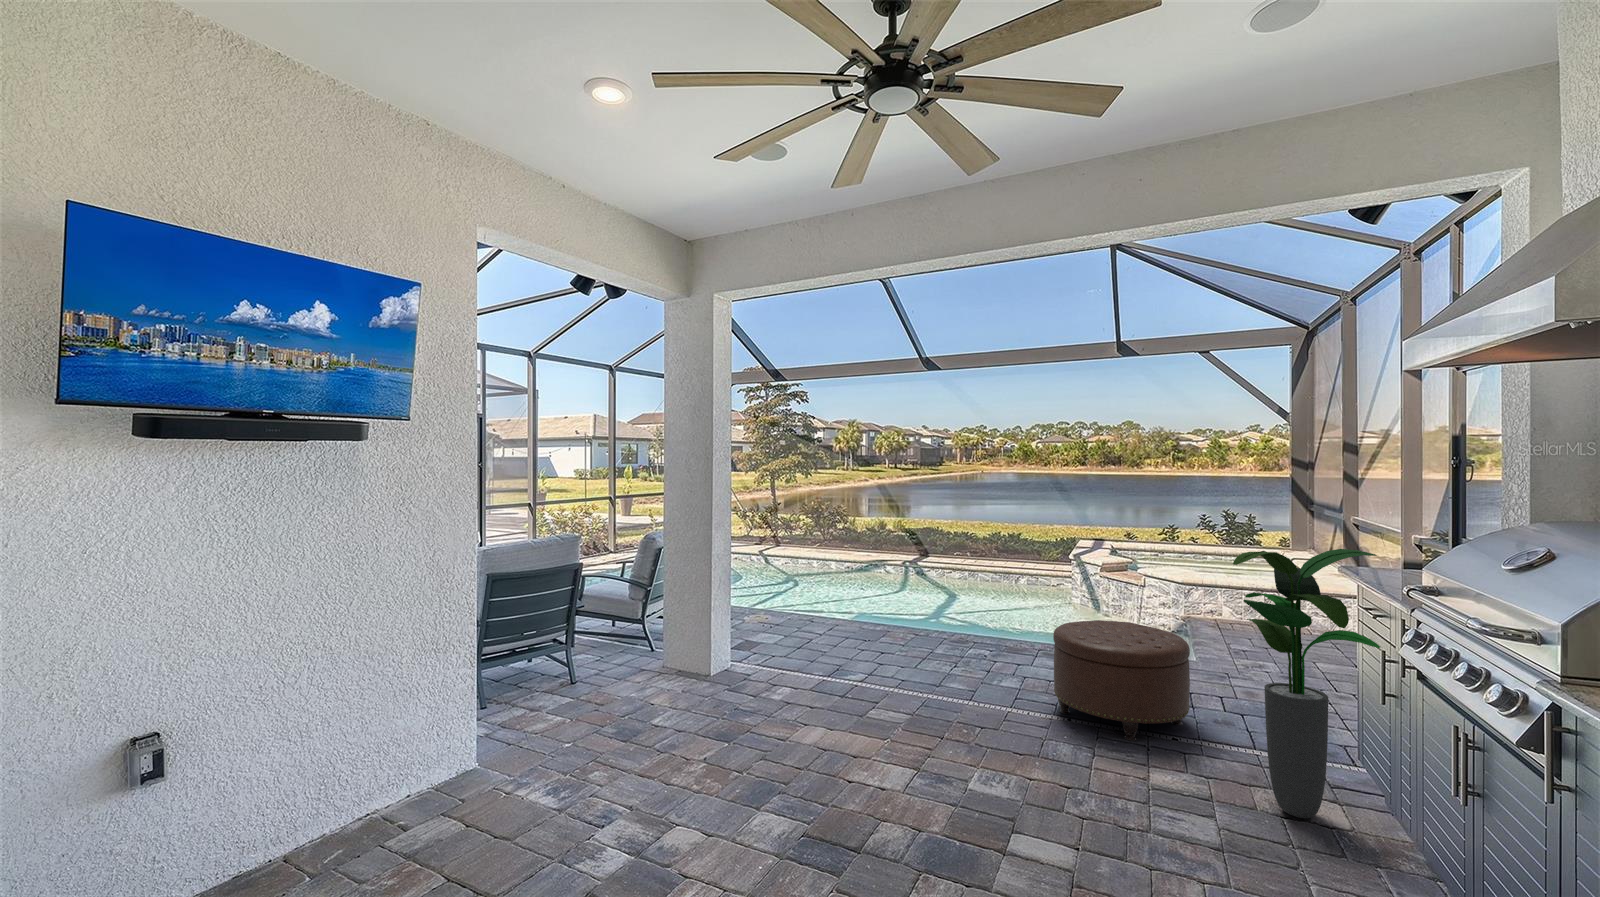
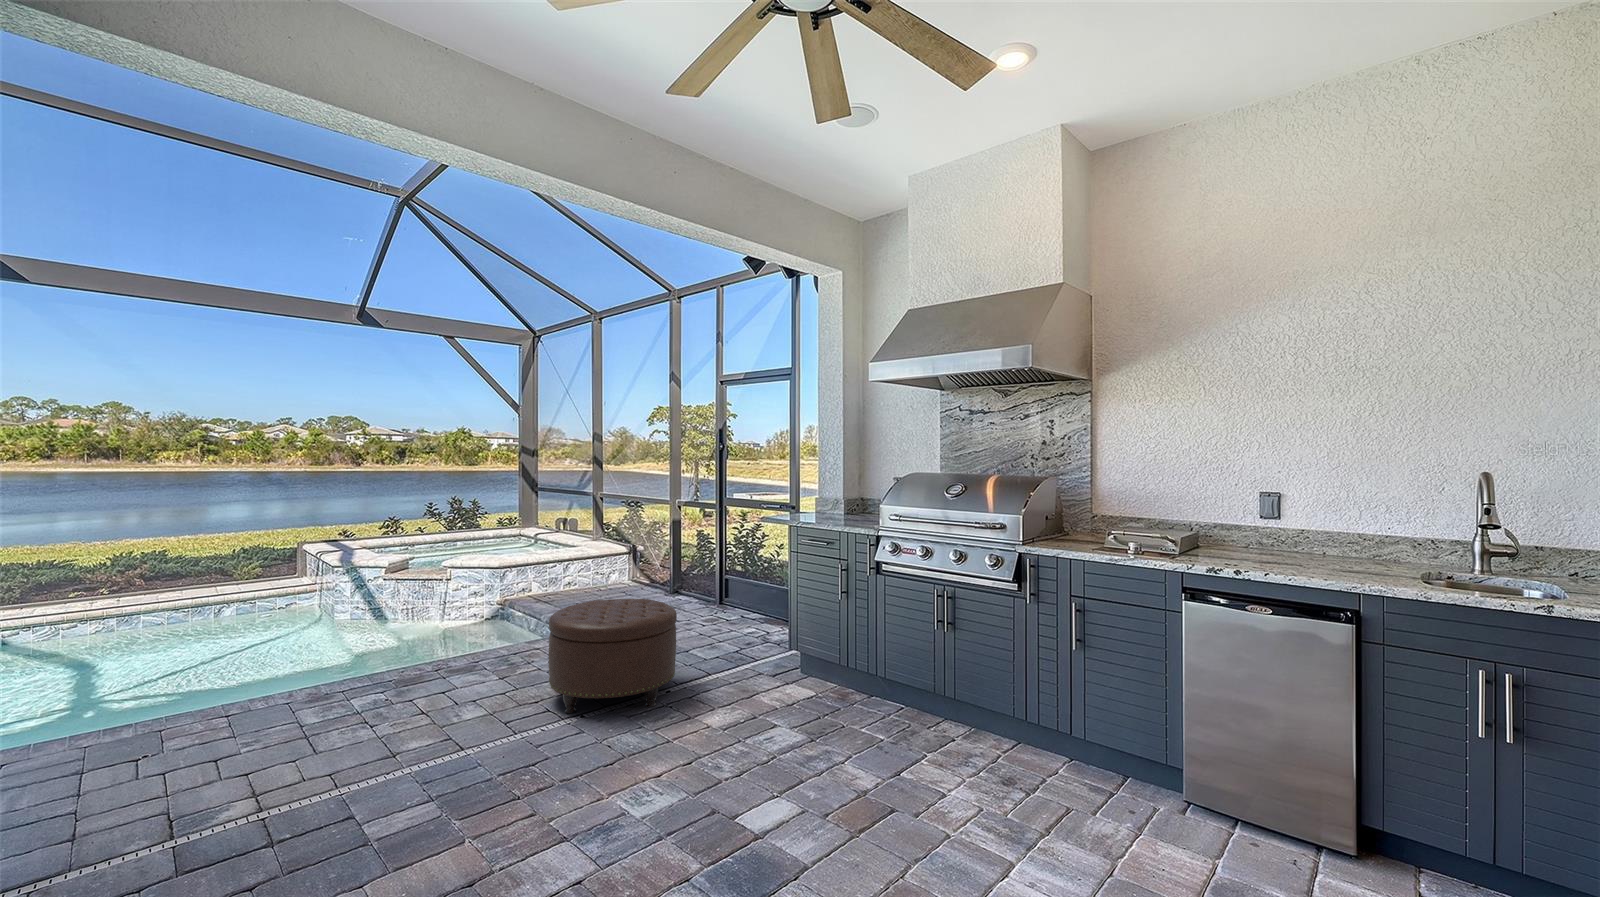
potted plant: present [1233,549,1380,818] -> none [756,500,845,700]

